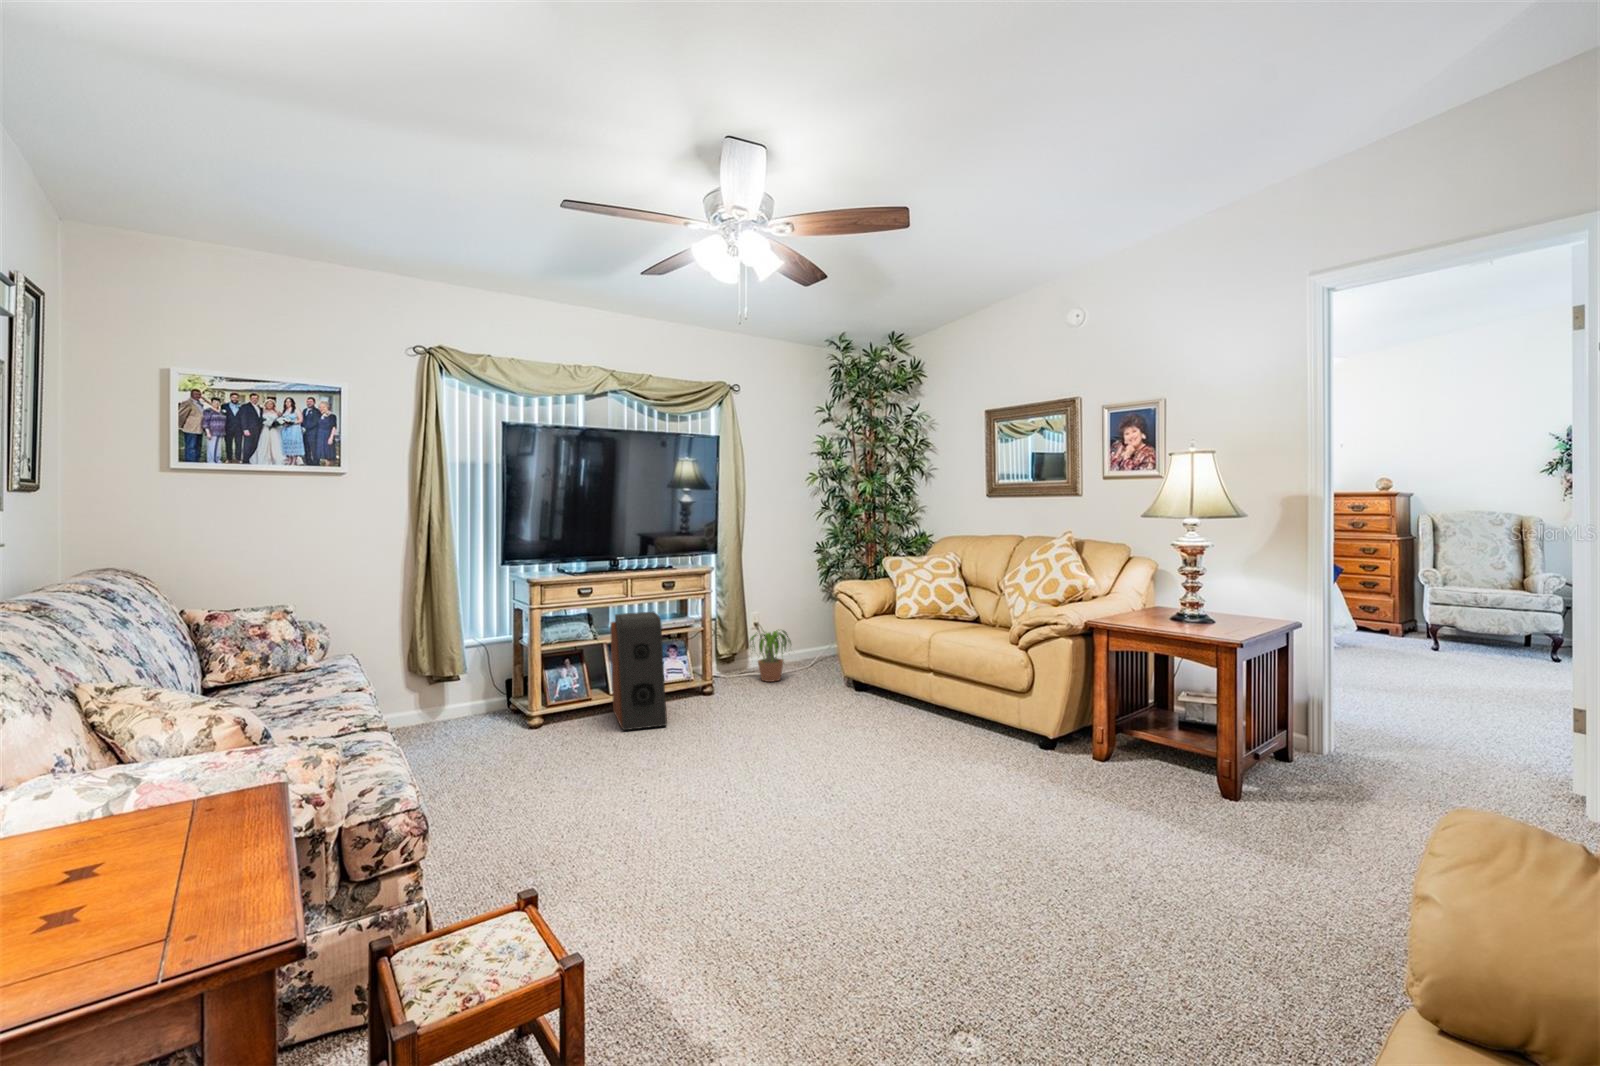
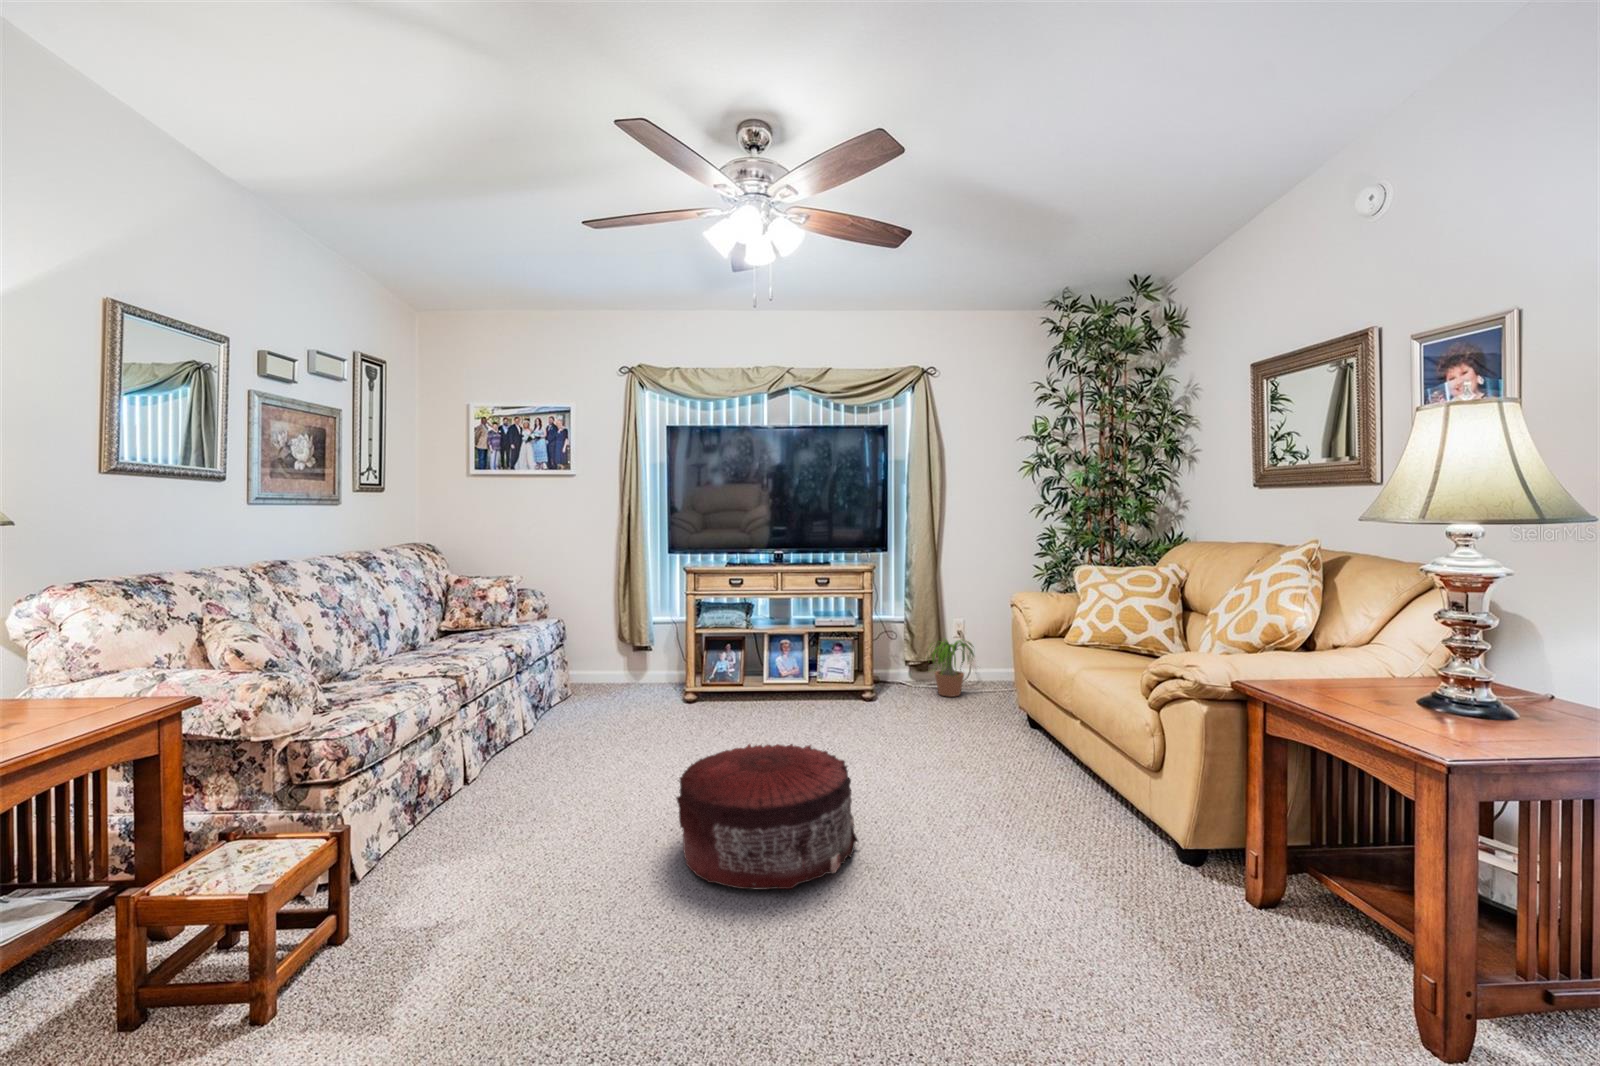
speaker: present [610,612,667,730] -> none [744,605,811,721]
pouf: none [730,724,887,853] -> present [676,744,858,889]

